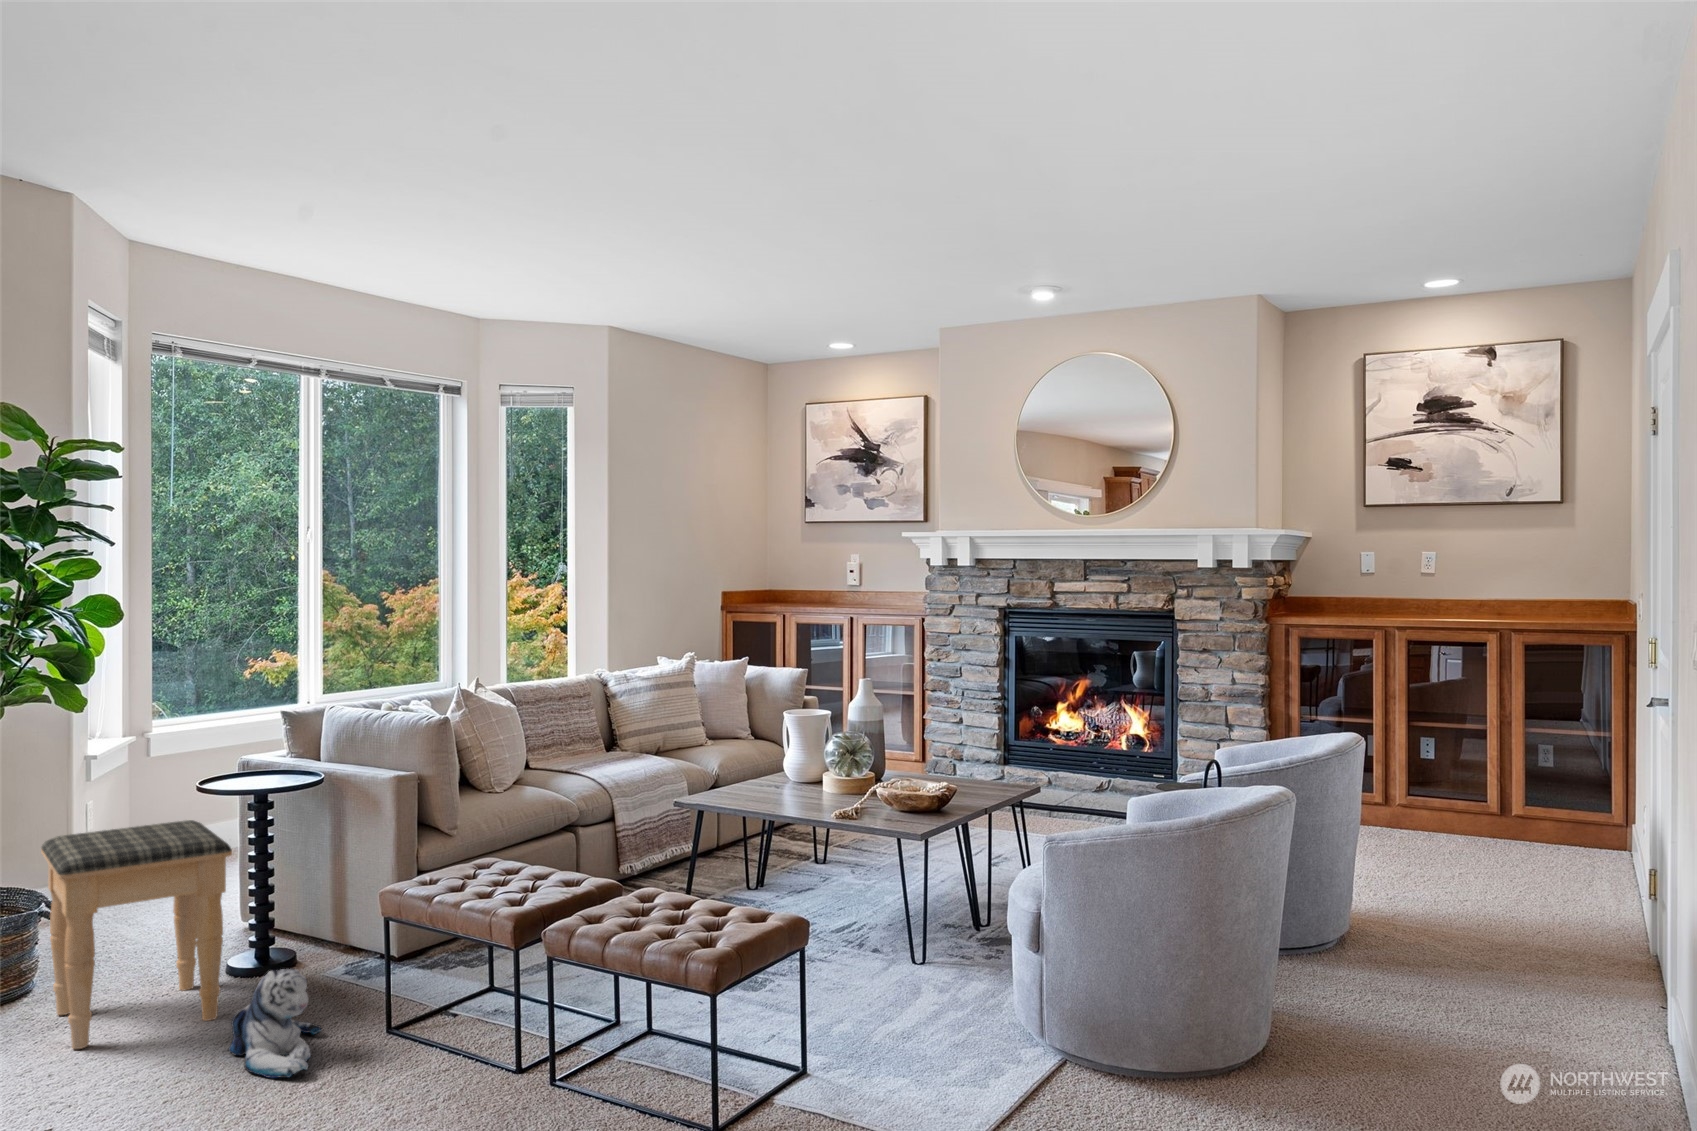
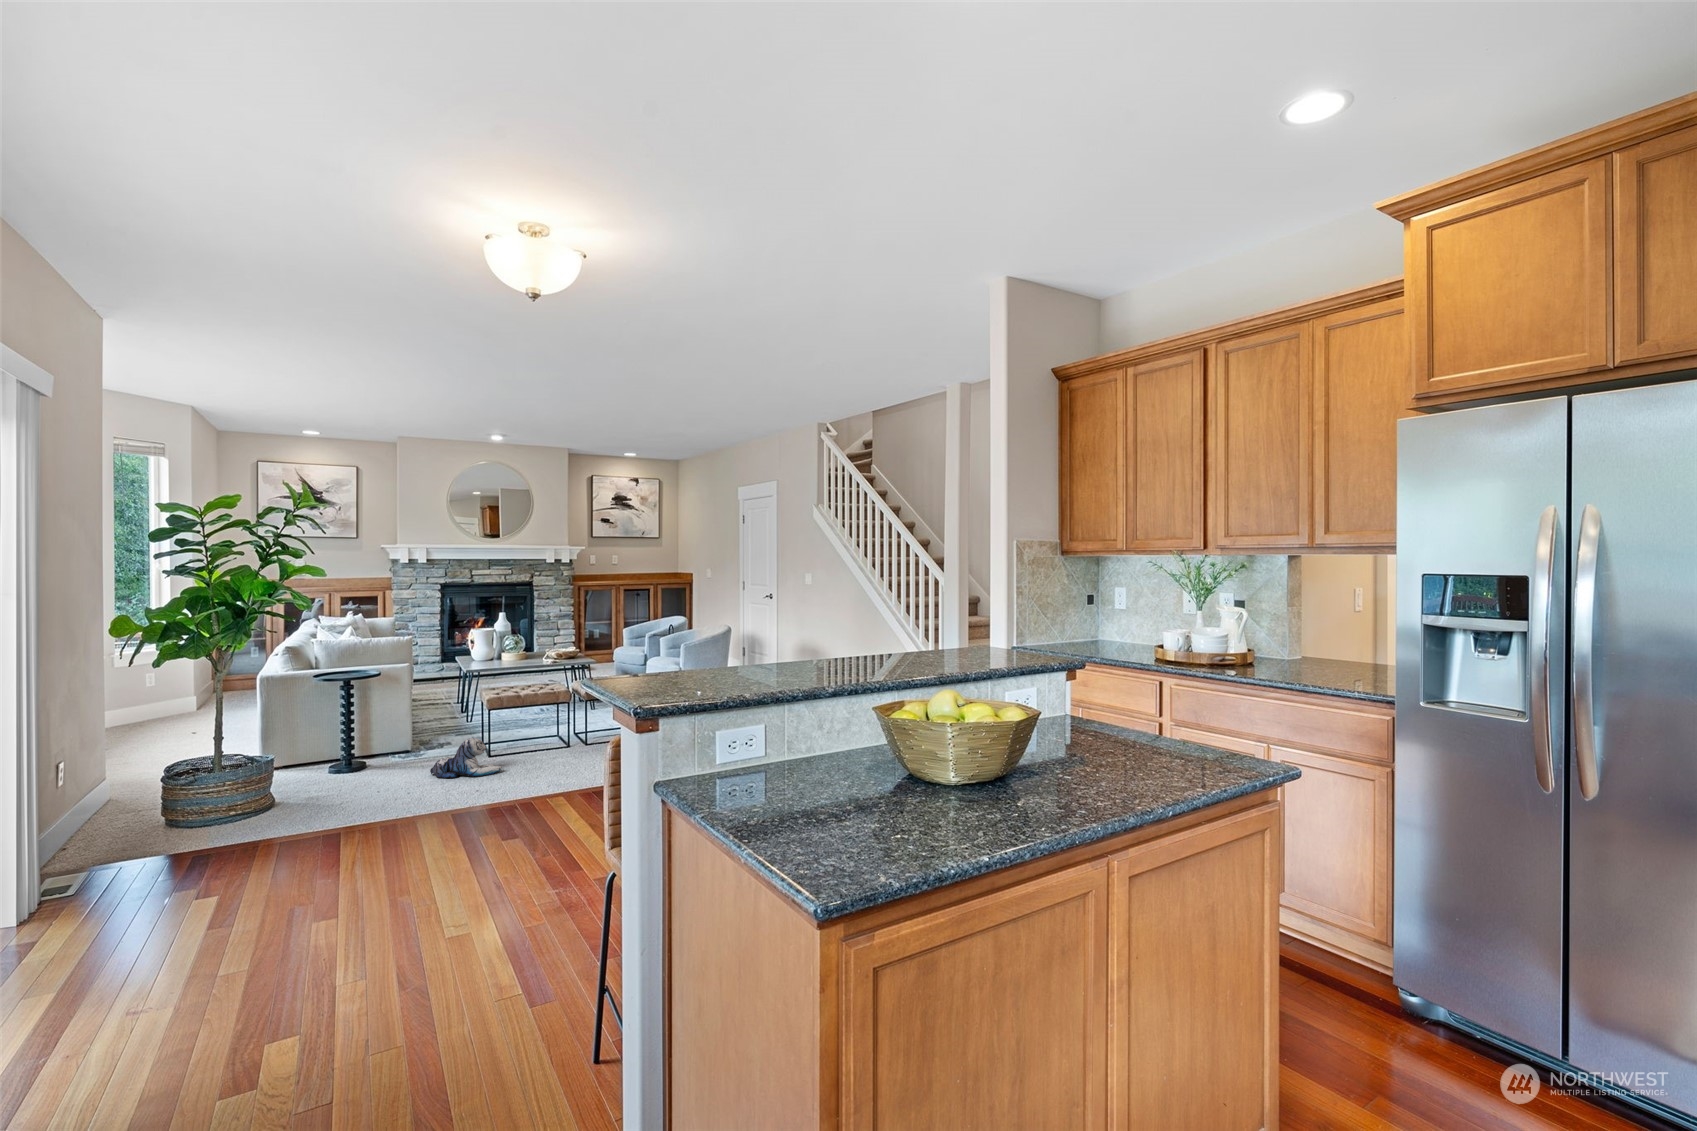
footstool: present [41,820,232,1049] -> none [303,699,406,801]

